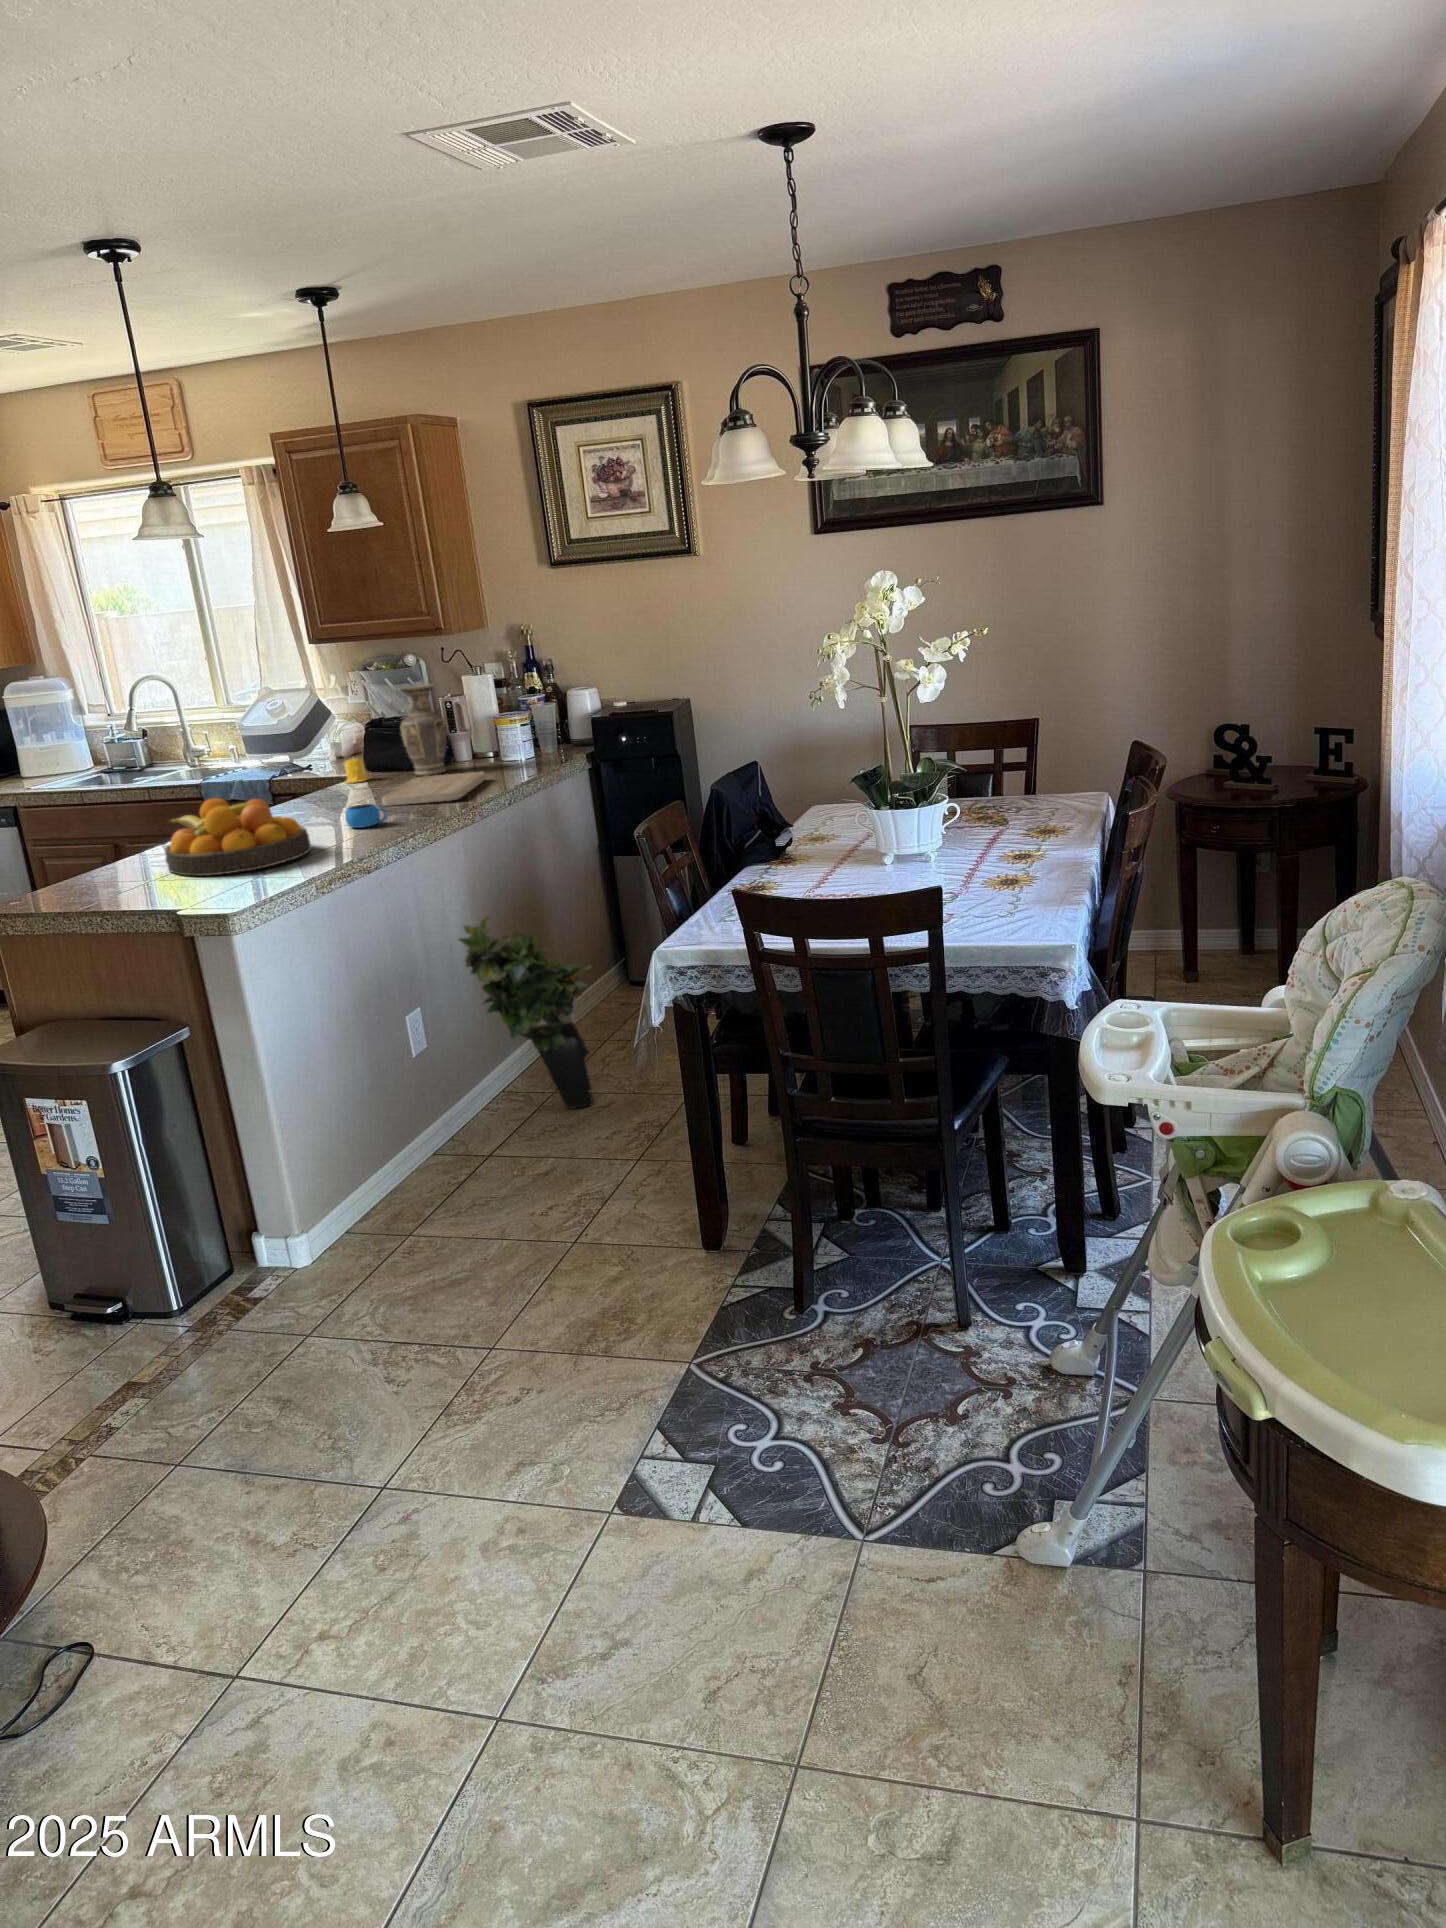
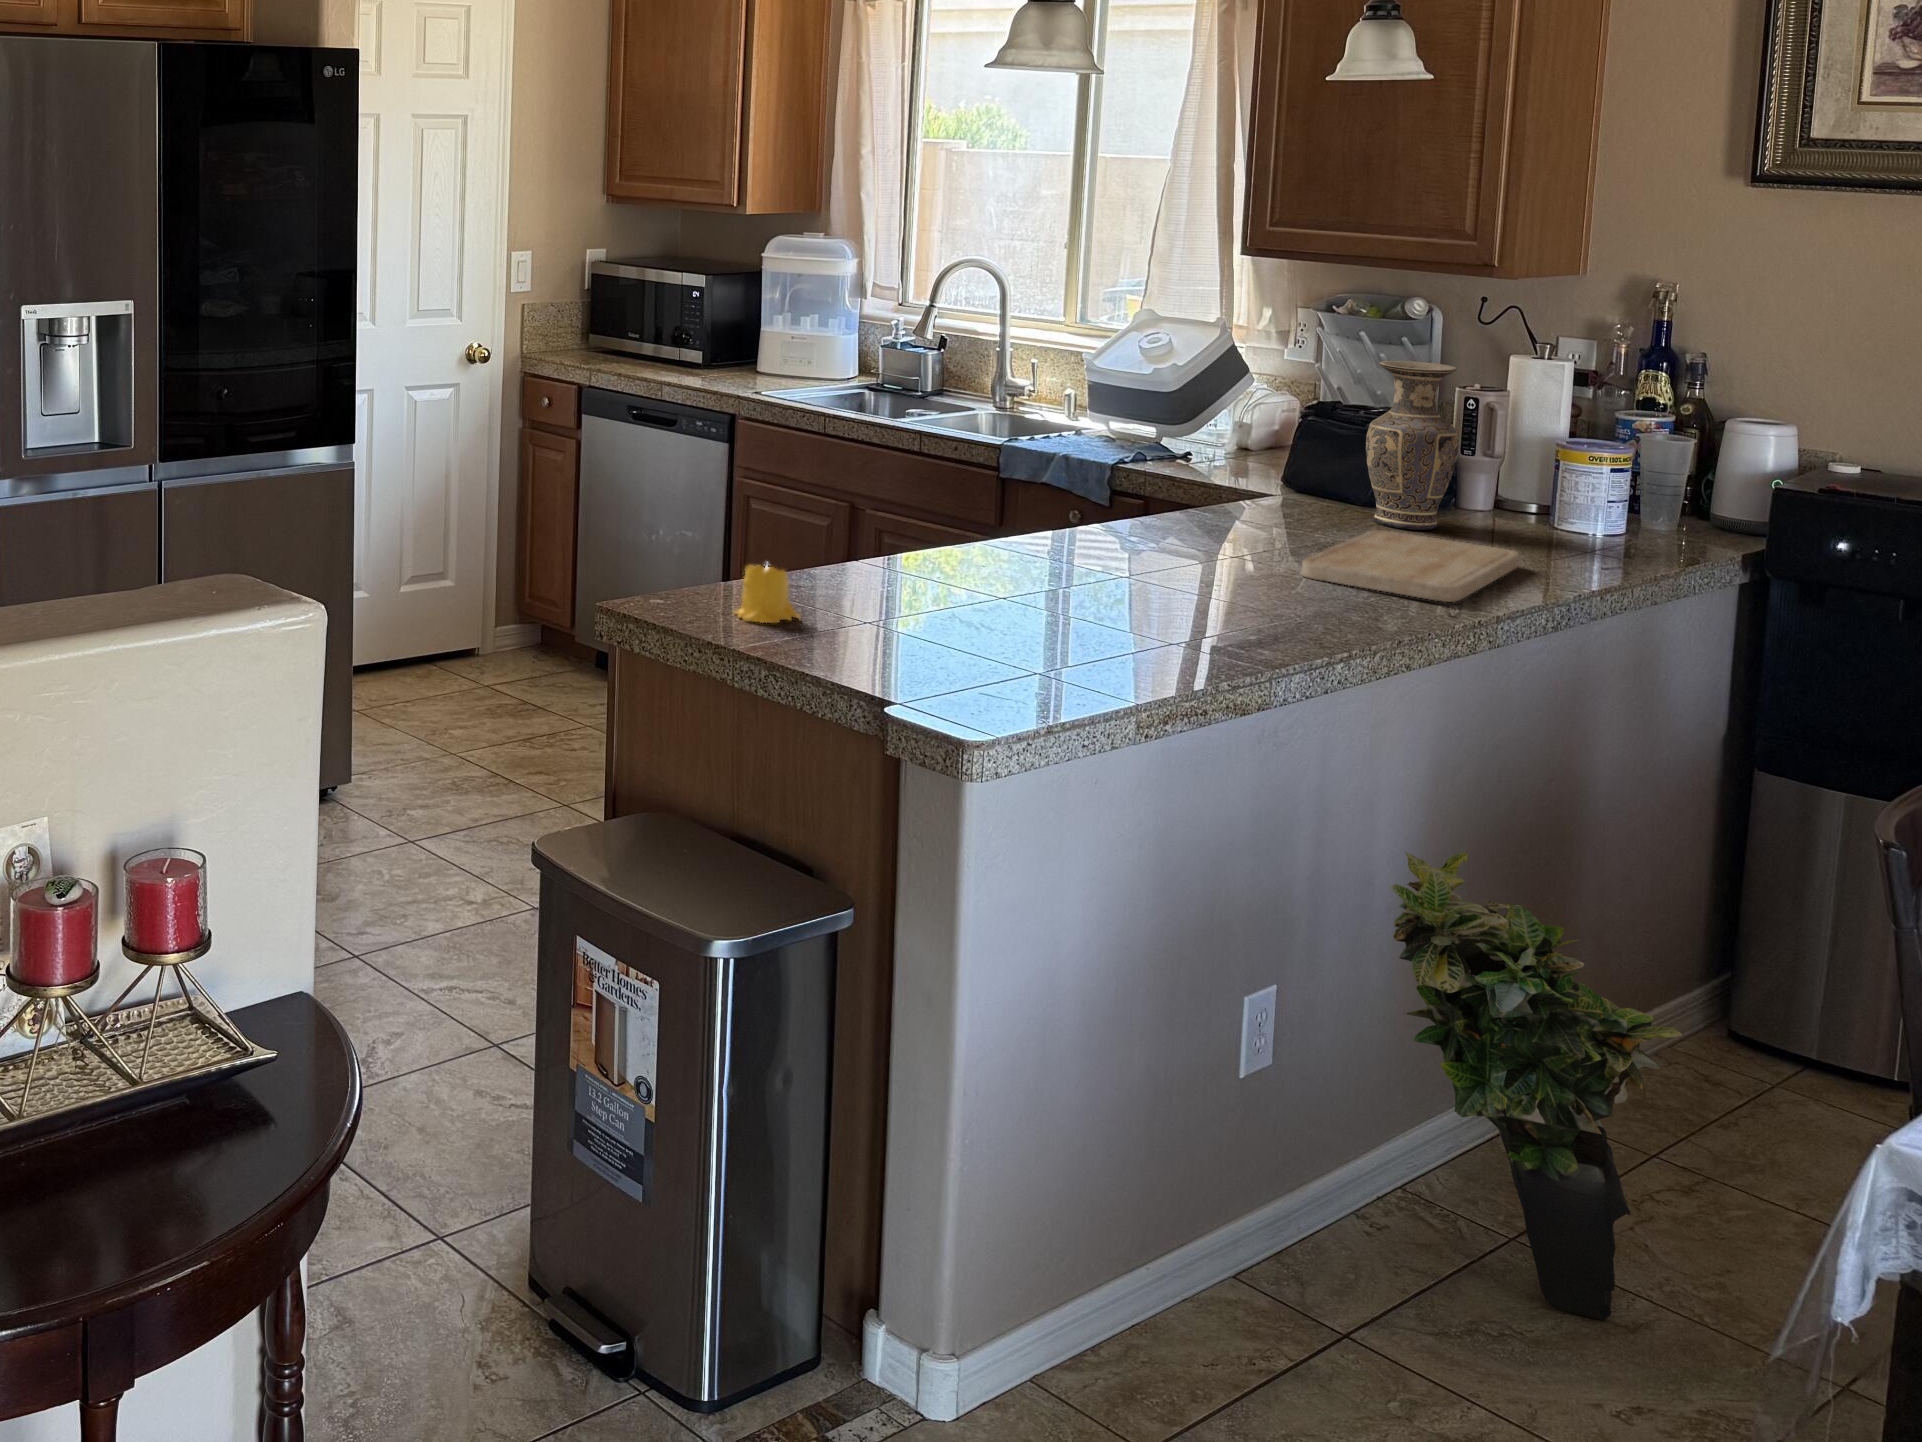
candle: present [345,758,371,783] -> present [734,565,800,623]
fruit bowl: present [165,798,311,876] -> none [899,511,1151,660]
mug: present [345,804,387,828] -> none [1225,573,1306,618]

